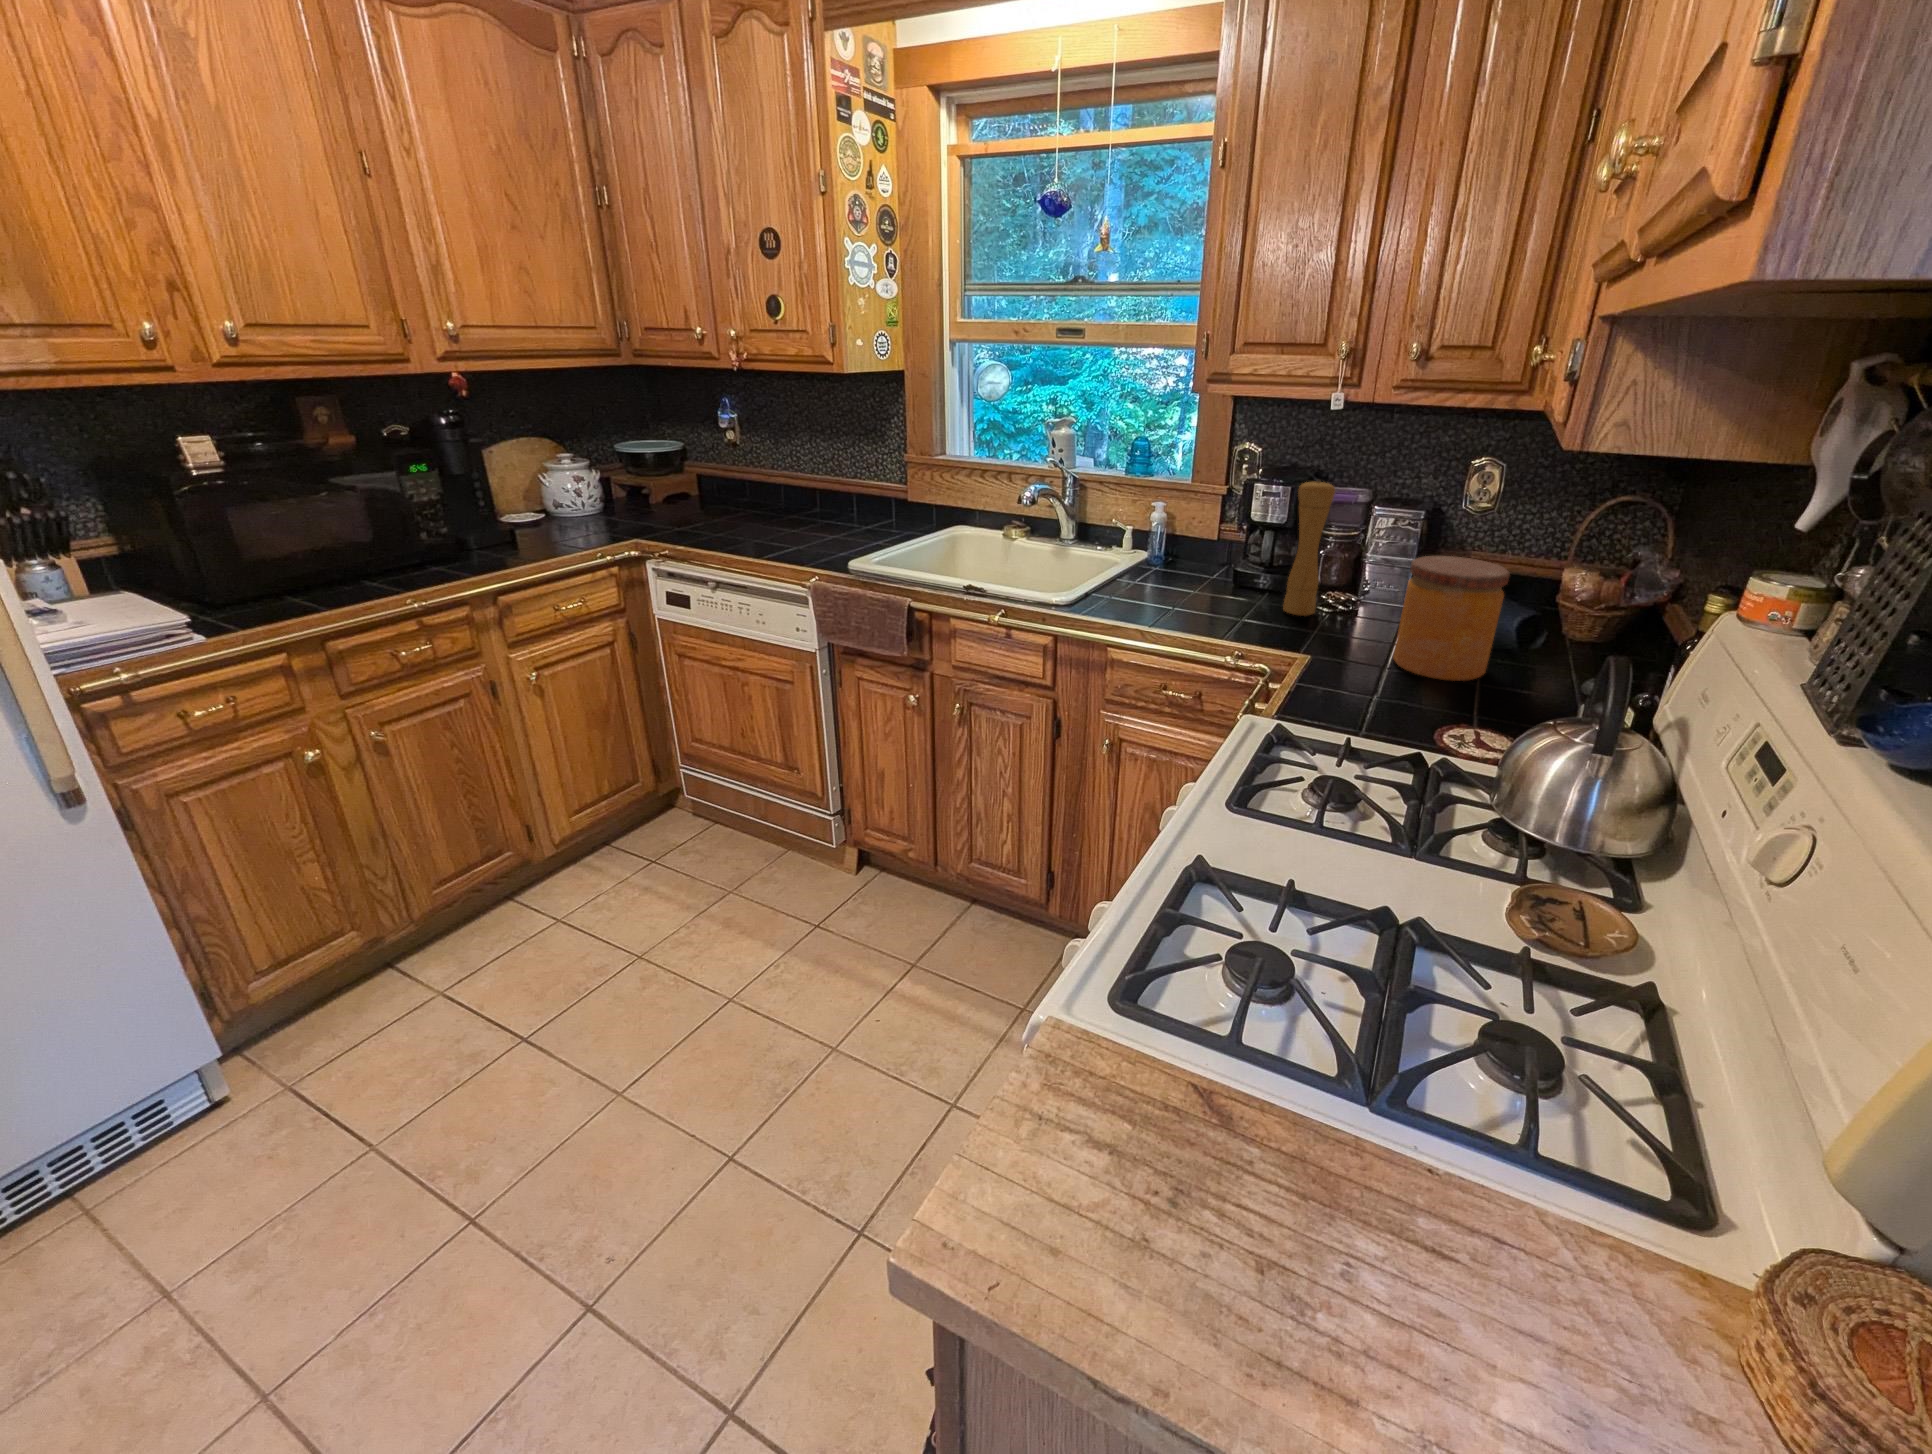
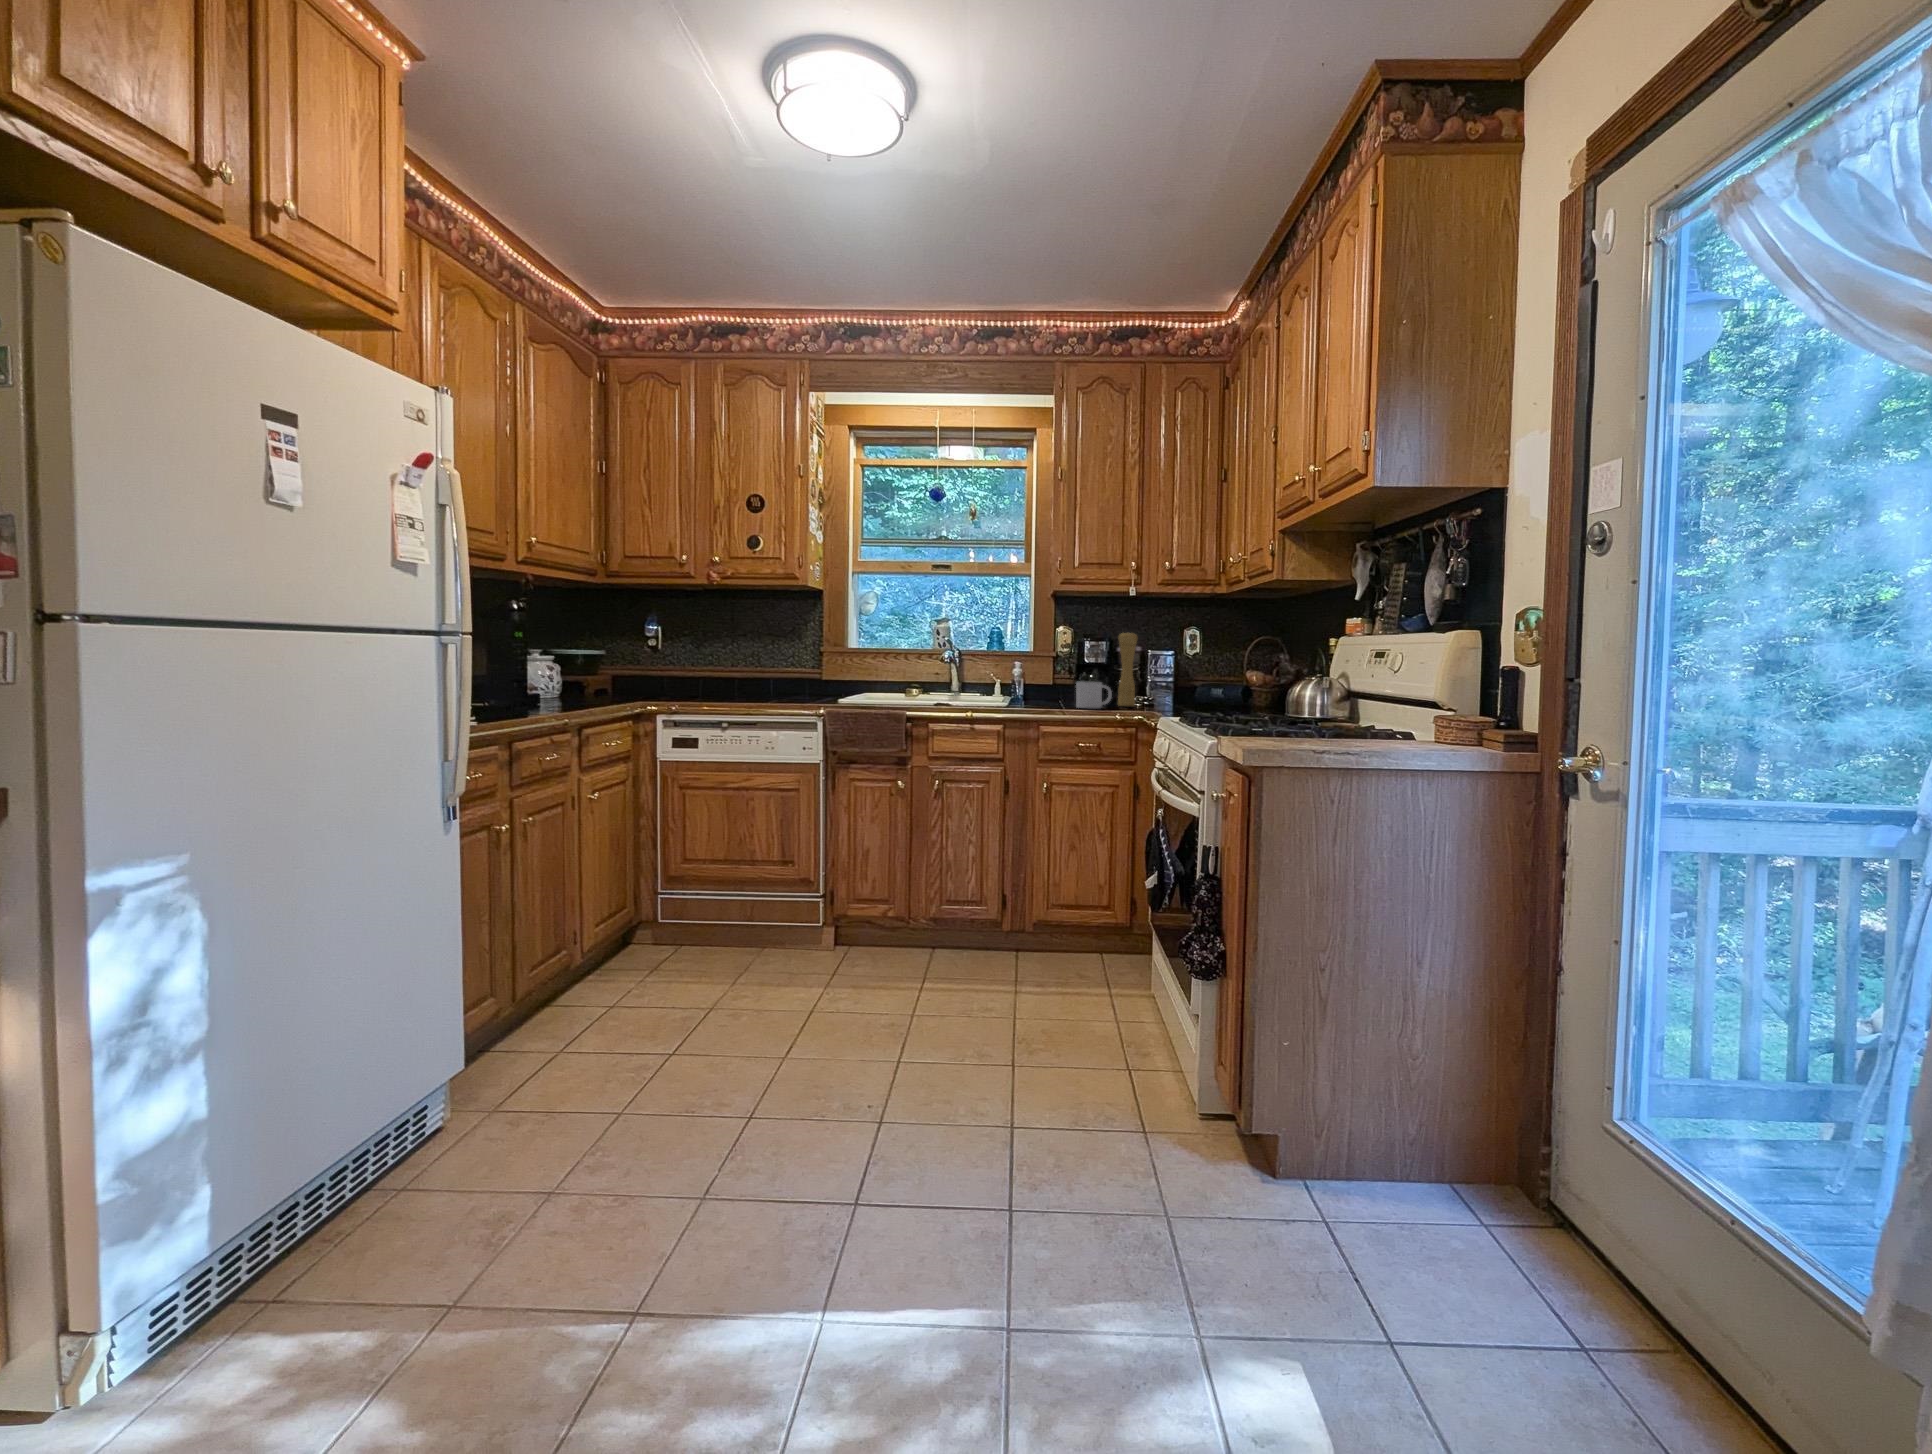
jar: present [1393,556,1510,681] -> none [1192,659,1239,714]
mug: none [1195,566,1263,621] -> present [1076,681,1112,708]

